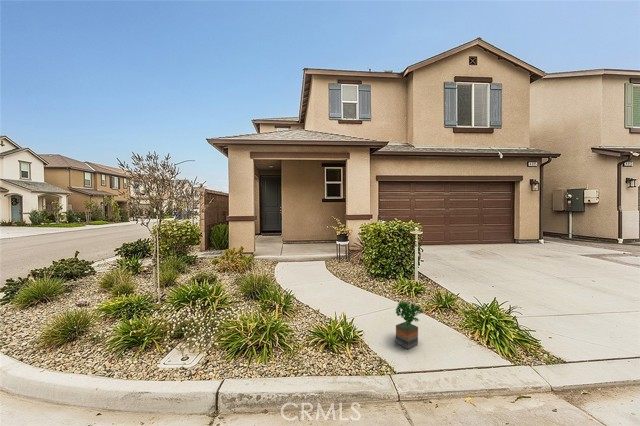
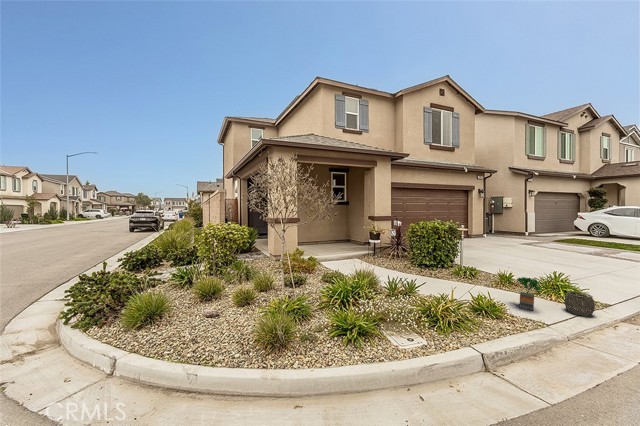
woven basket: none [458,329,495,369] -> present [564,291,595,316]

